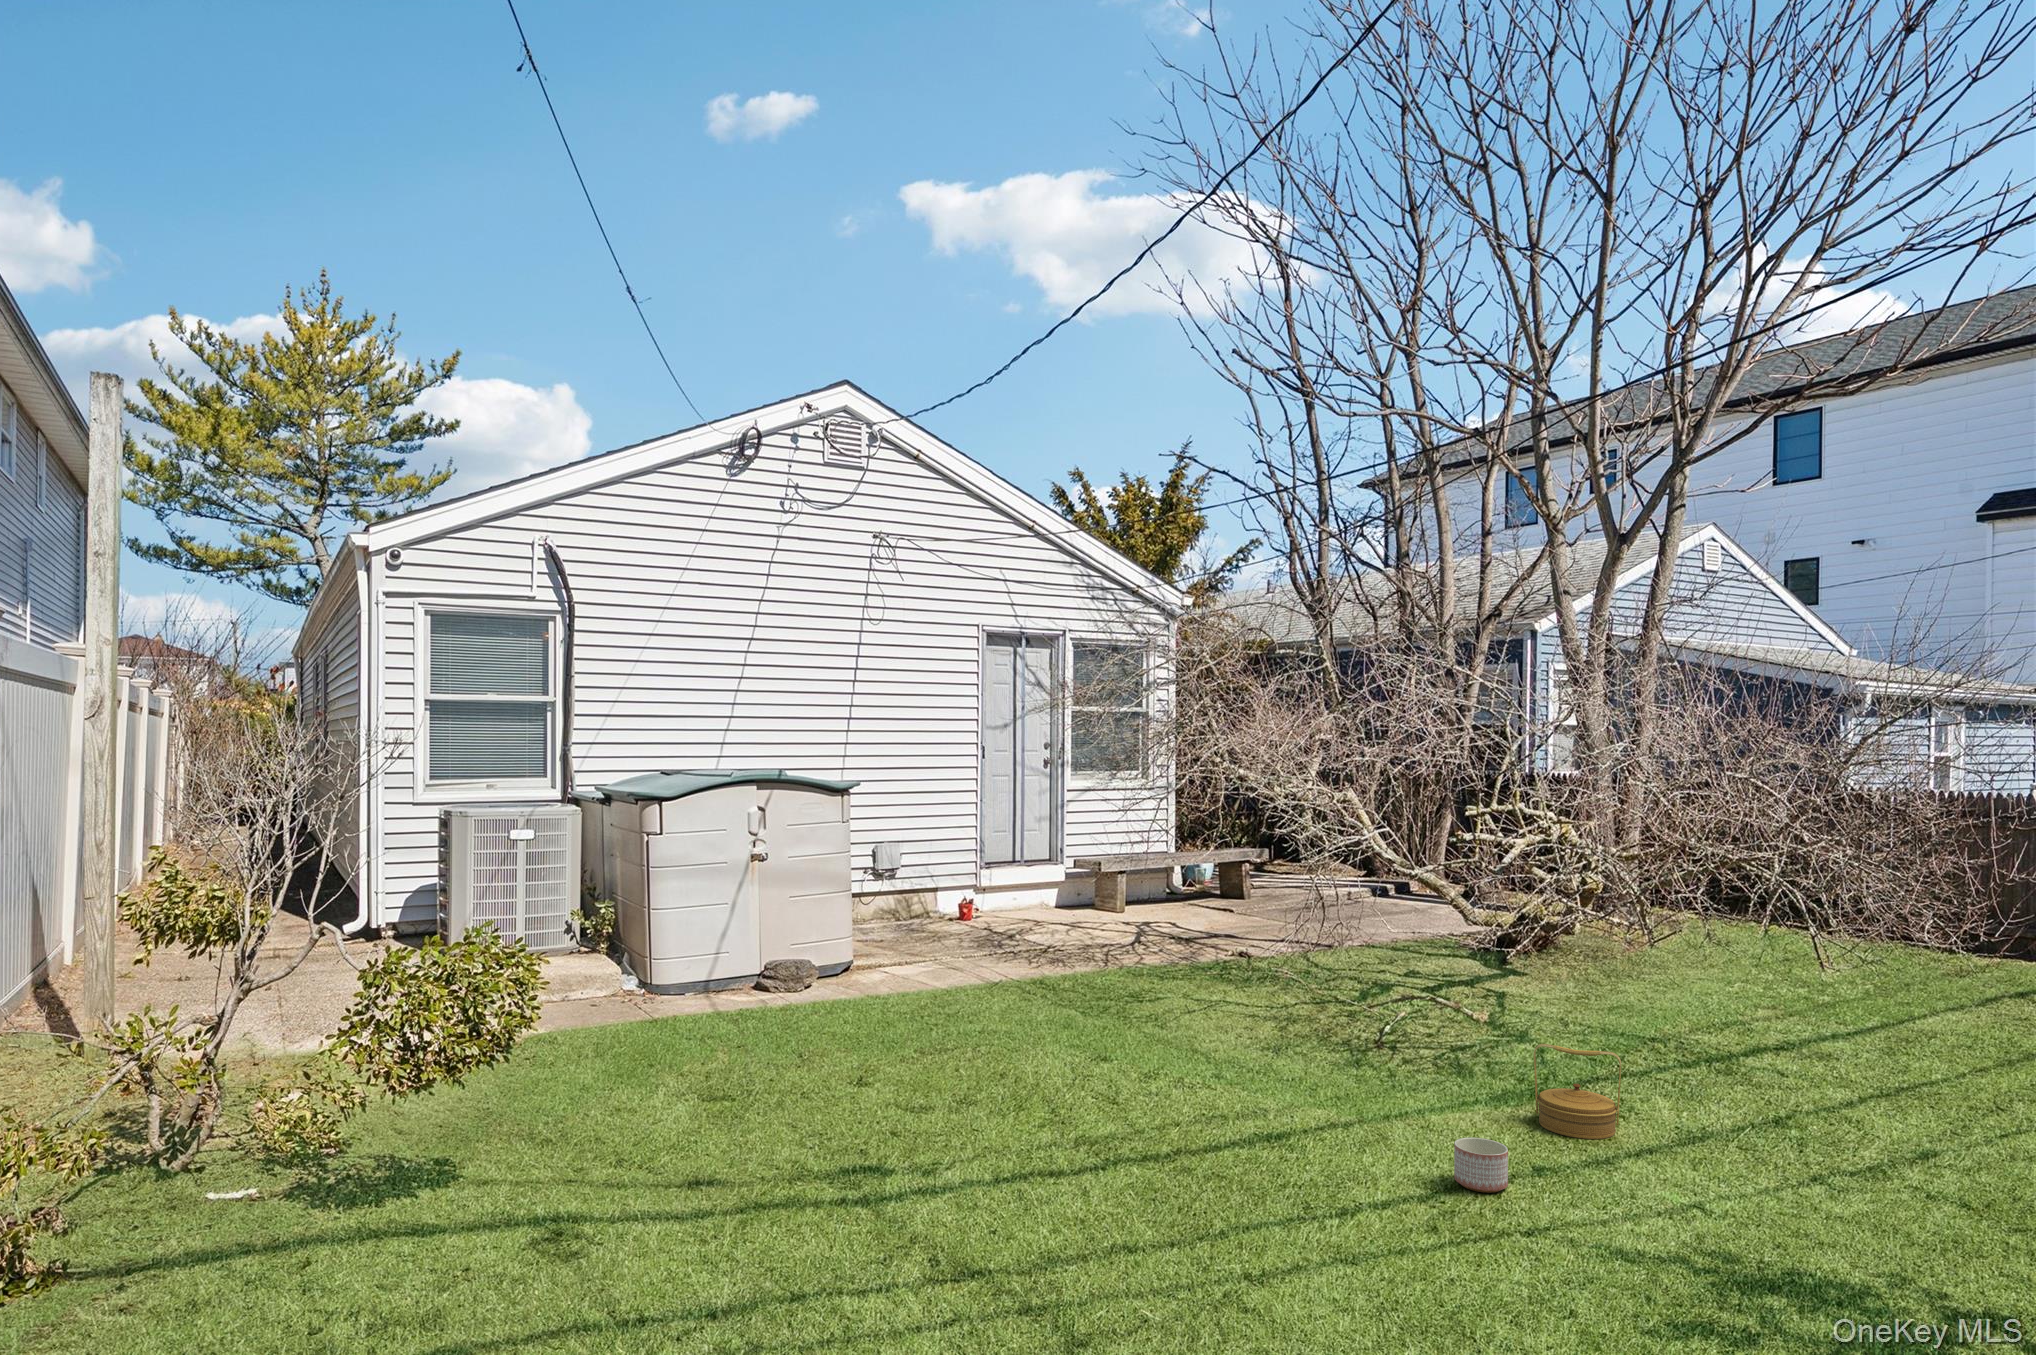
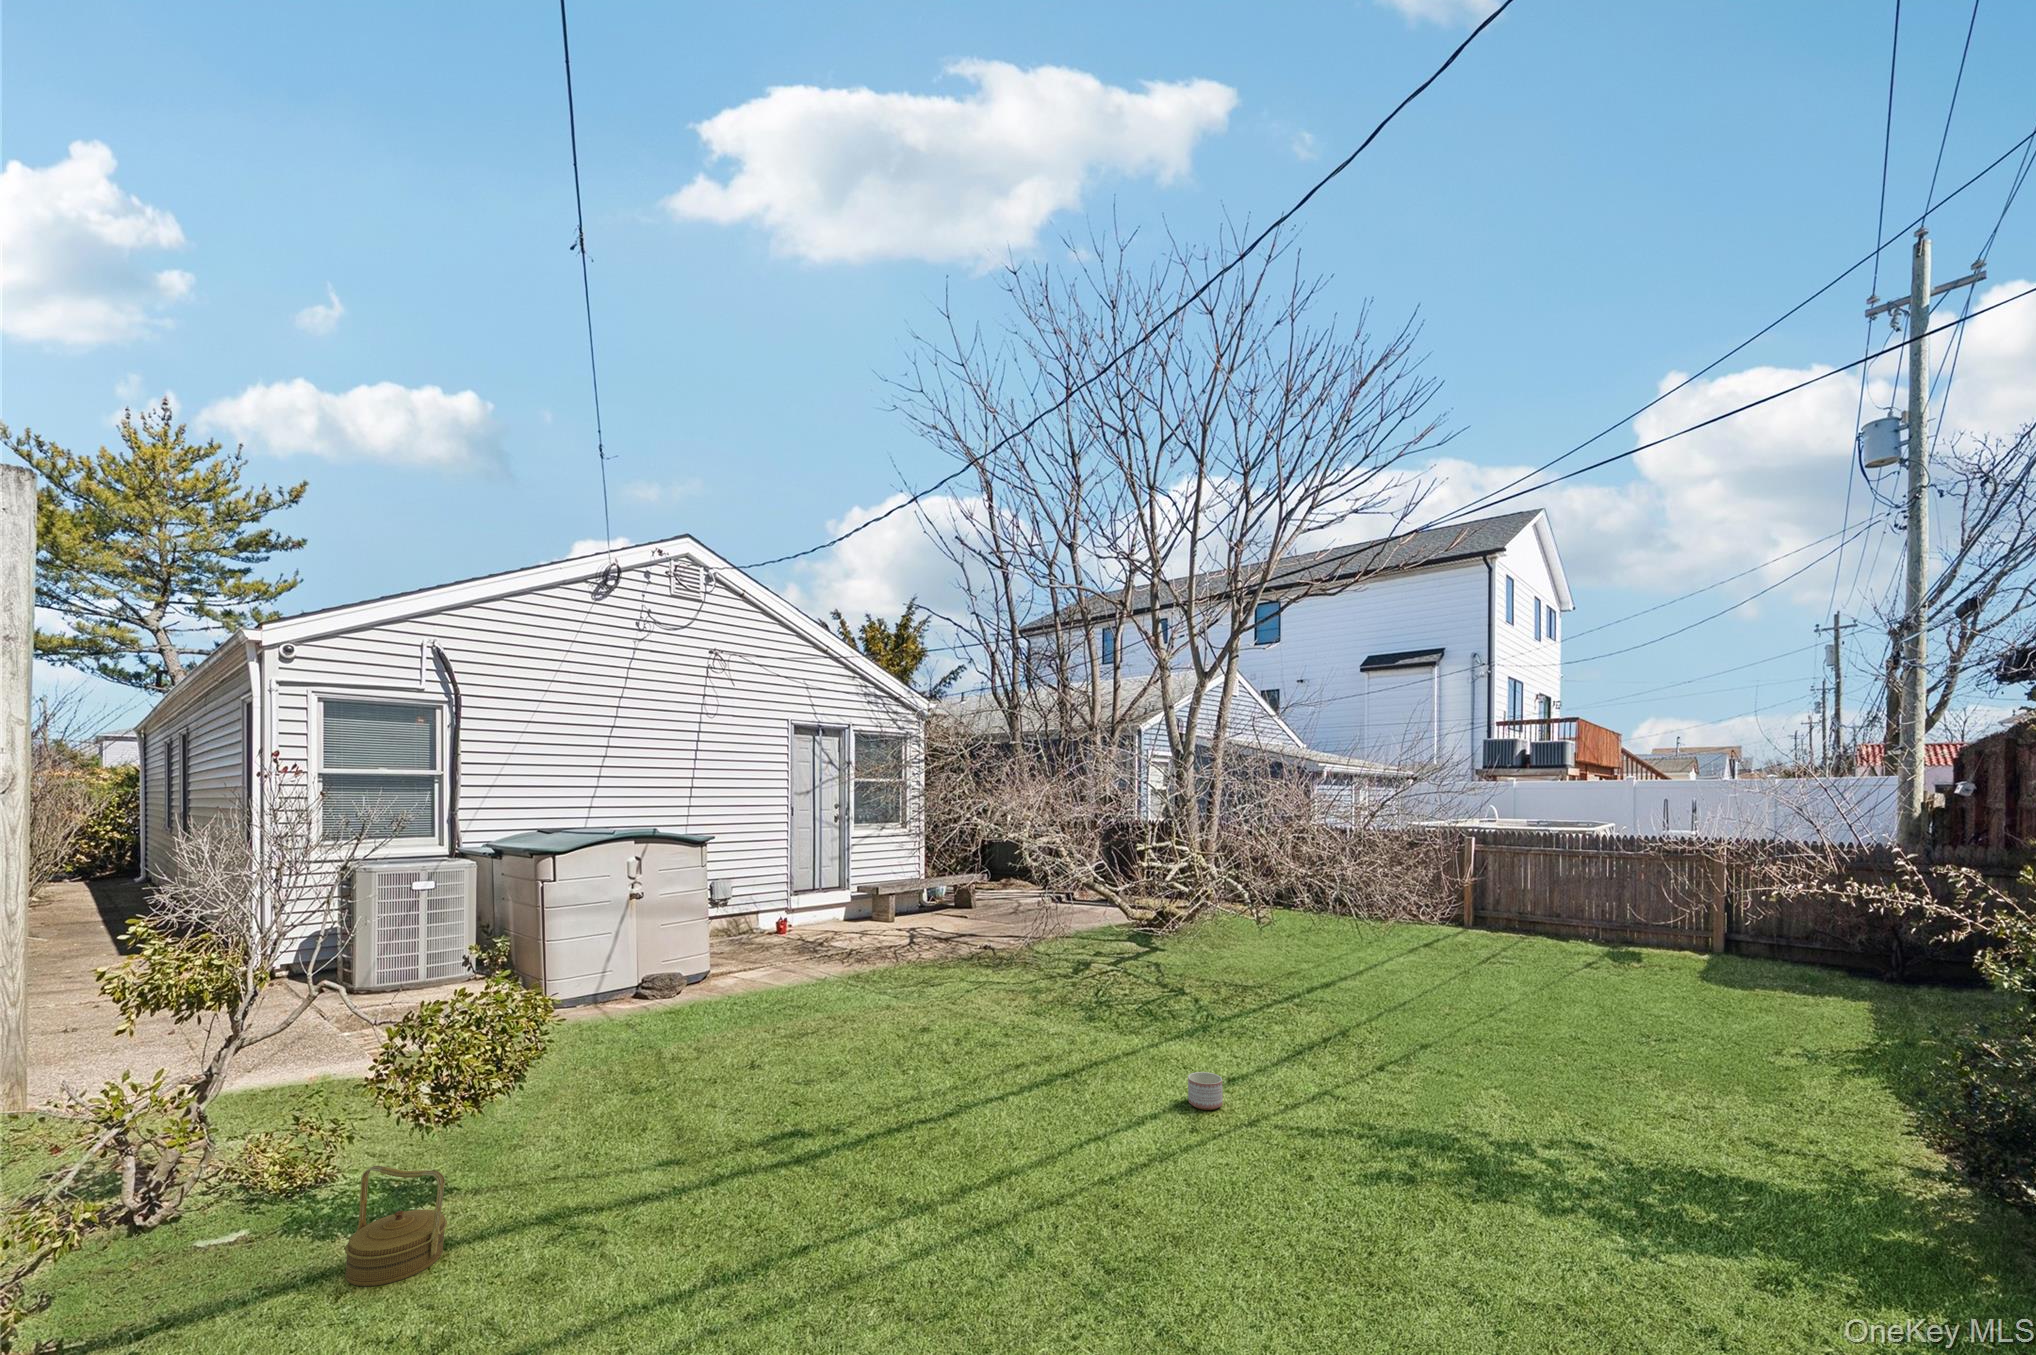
basket: present [1534,1044,1621,1139] -> present [345,1166,447,1286]

